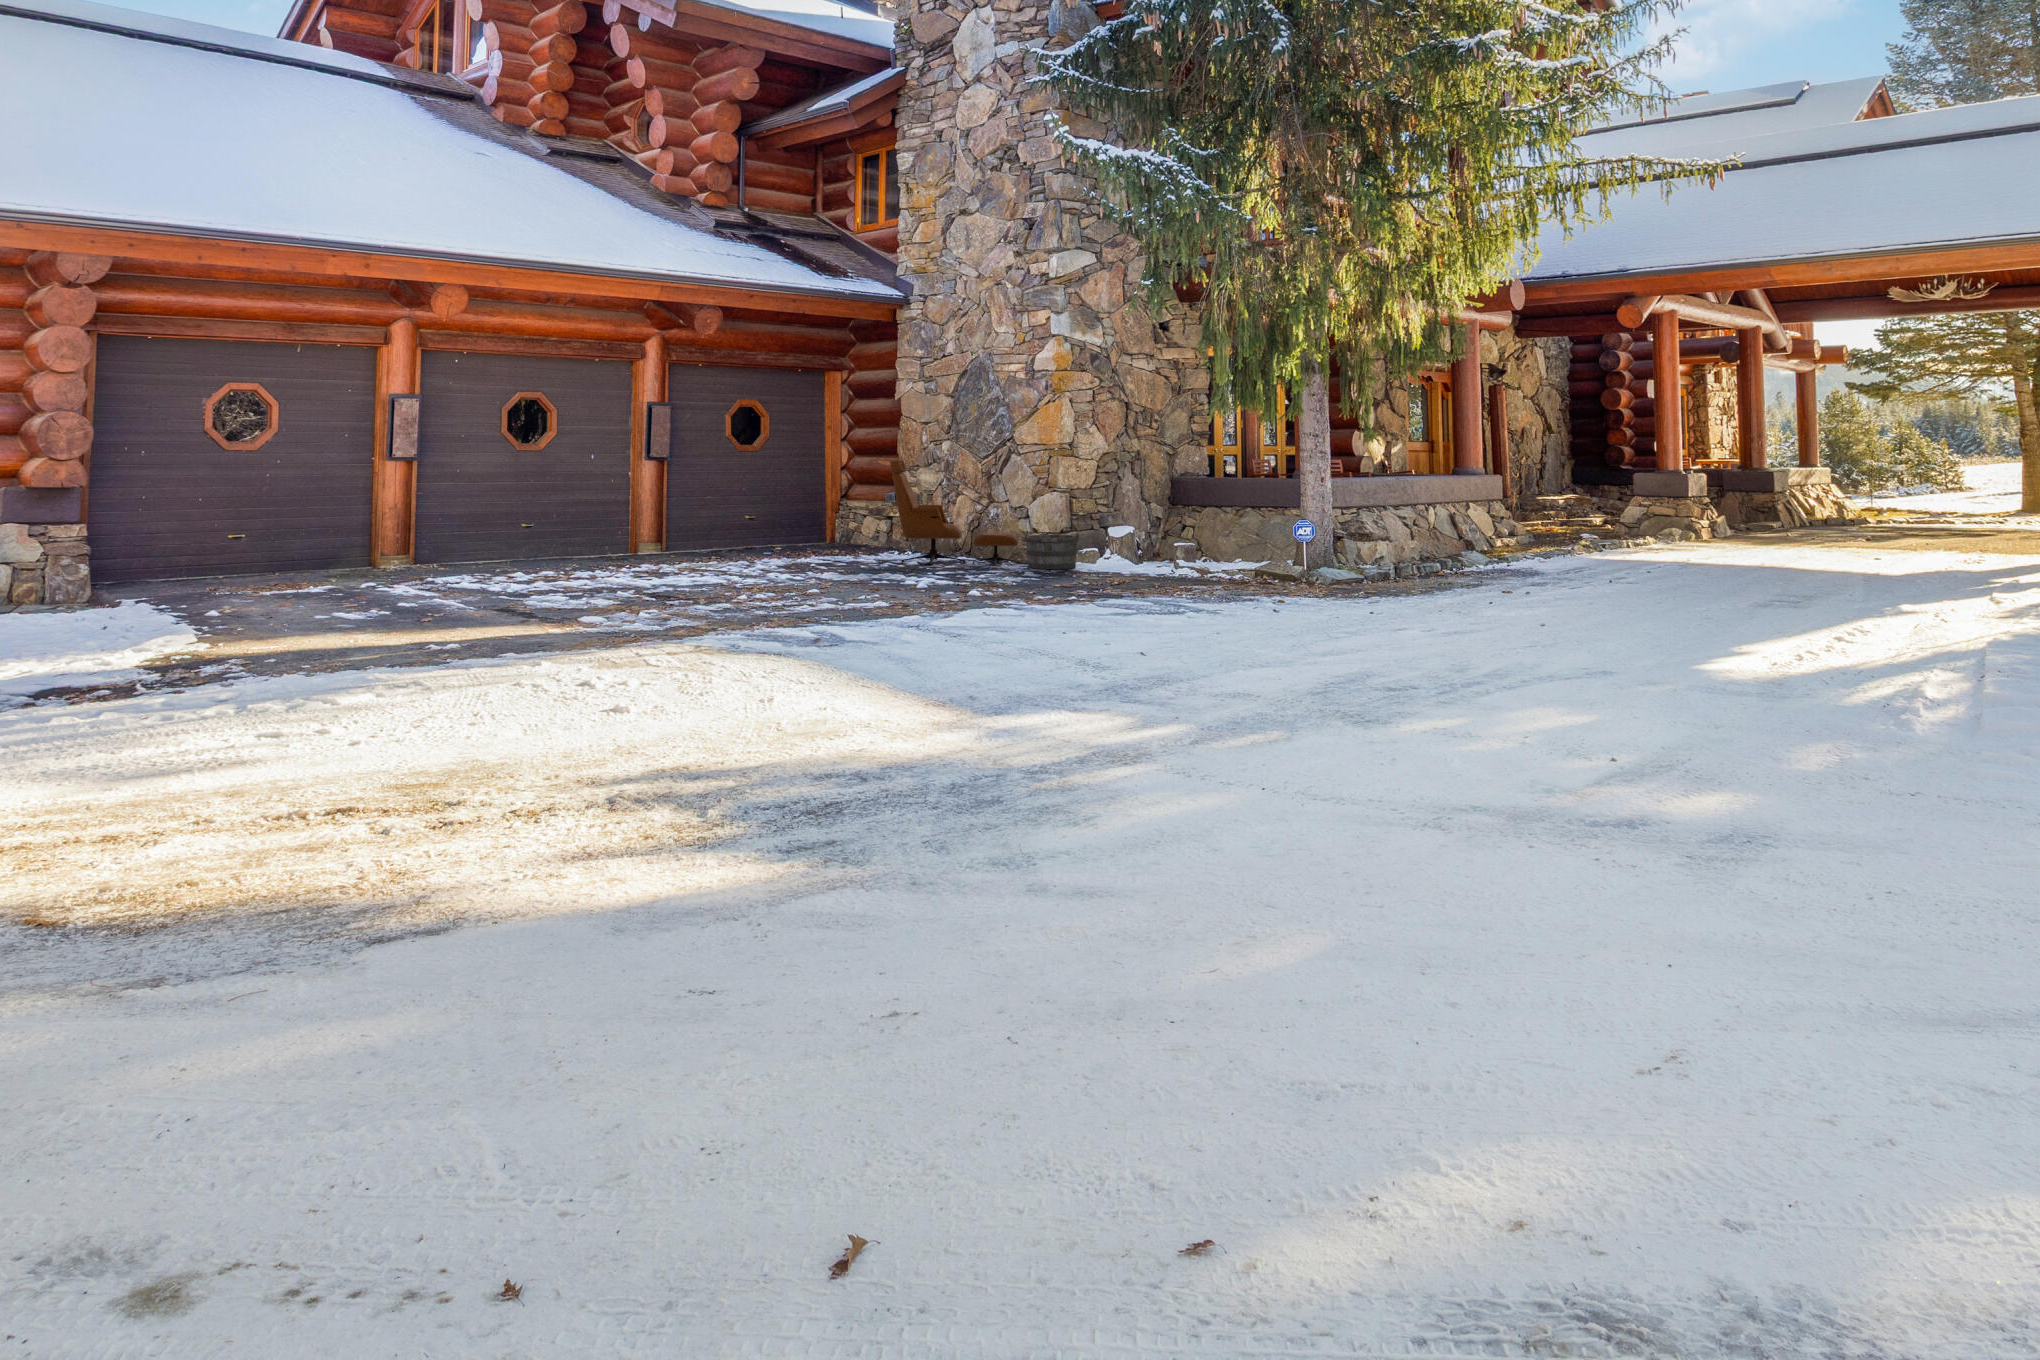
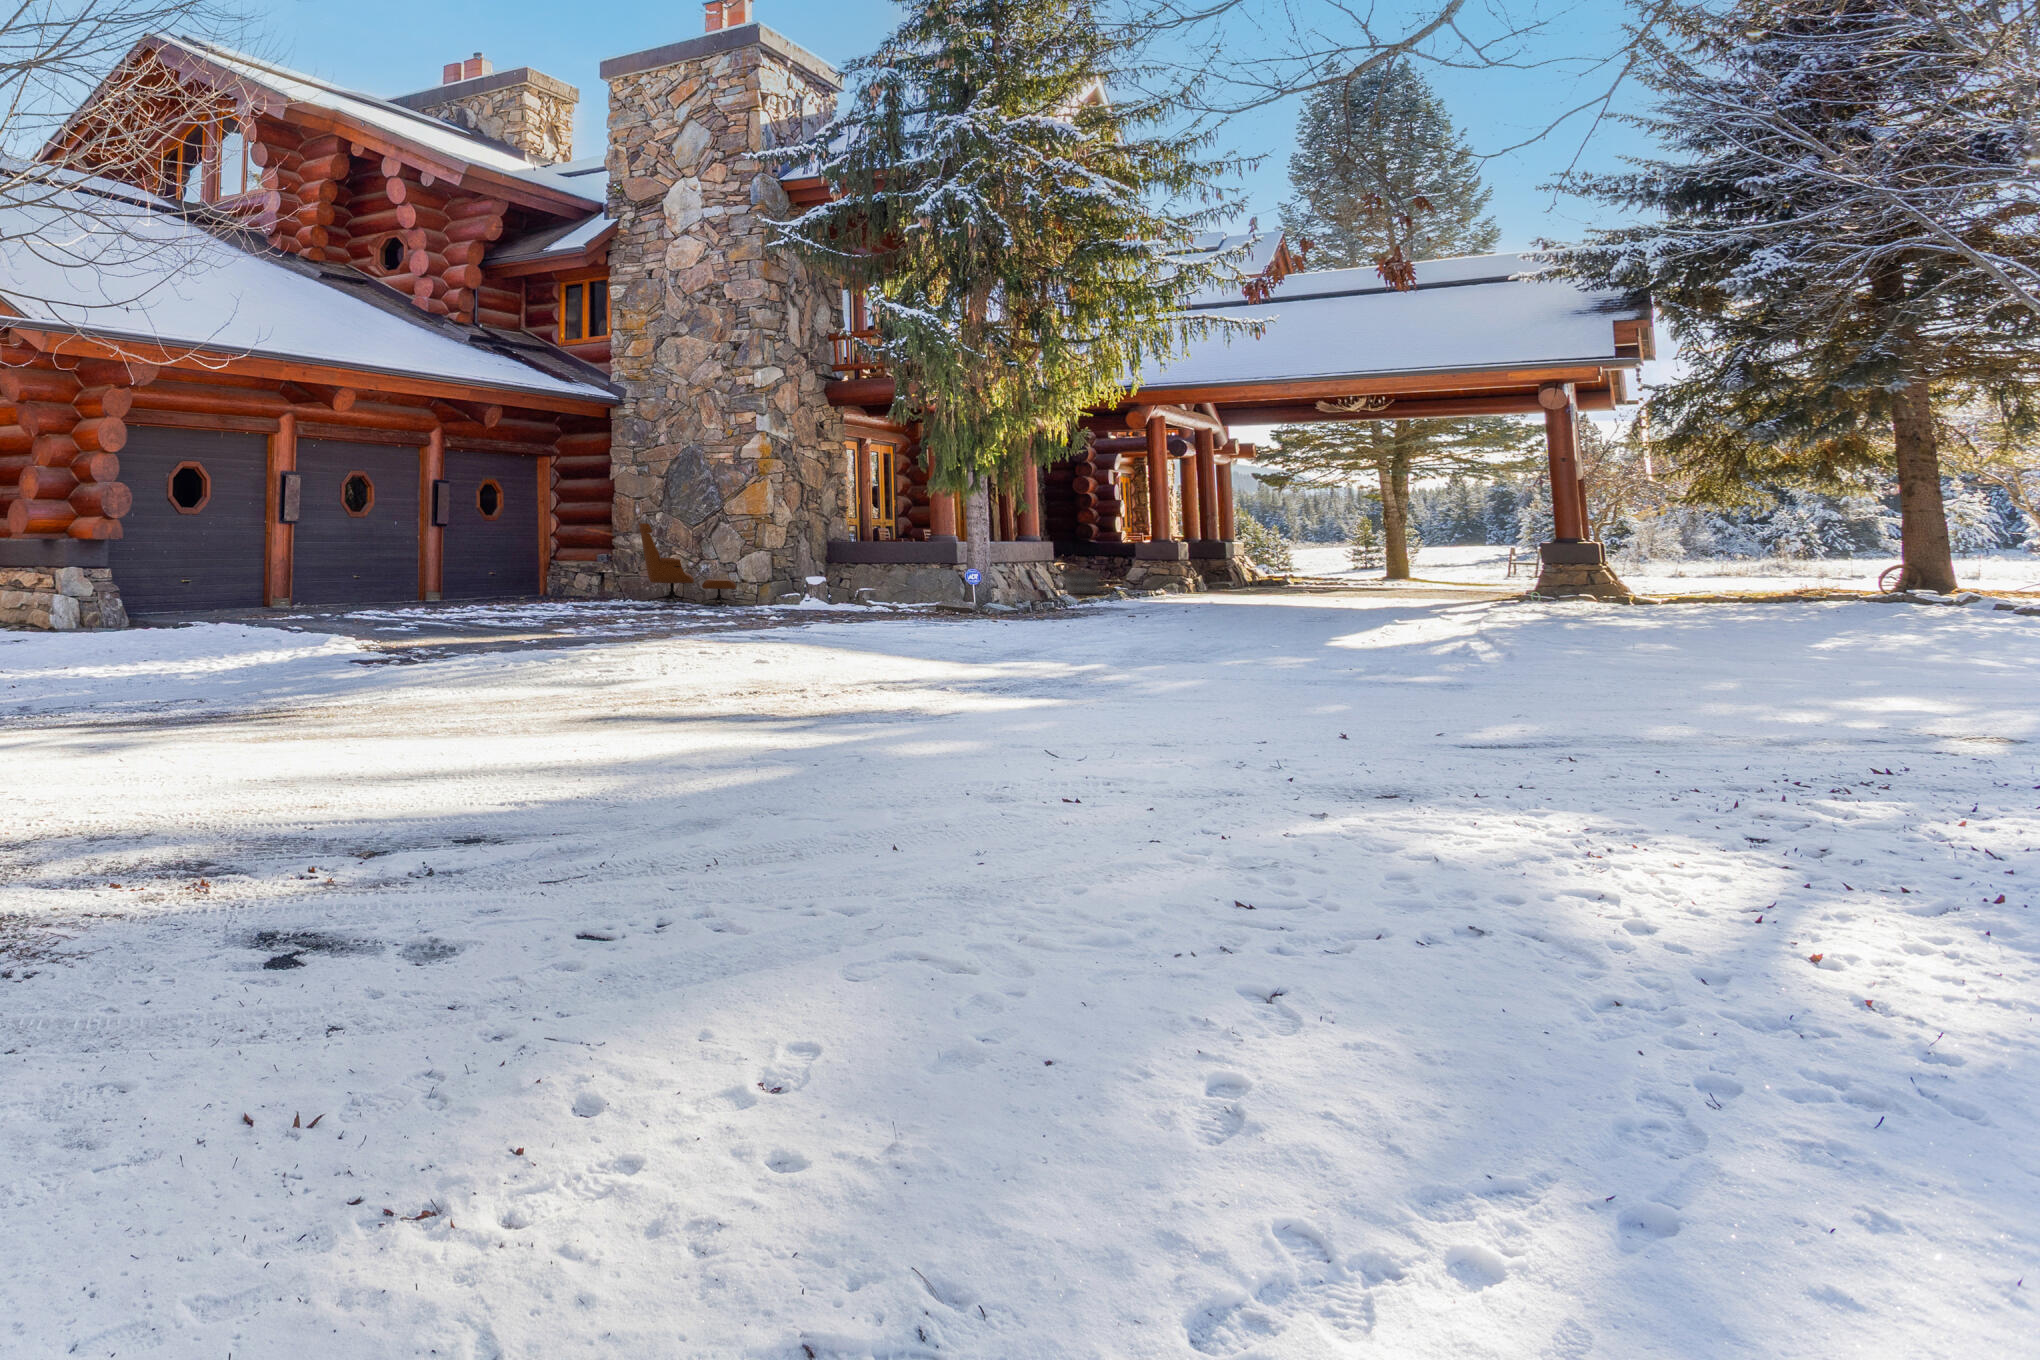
bucket: present [1024,531,1079,569] -> present [1063,571,1101,594]

